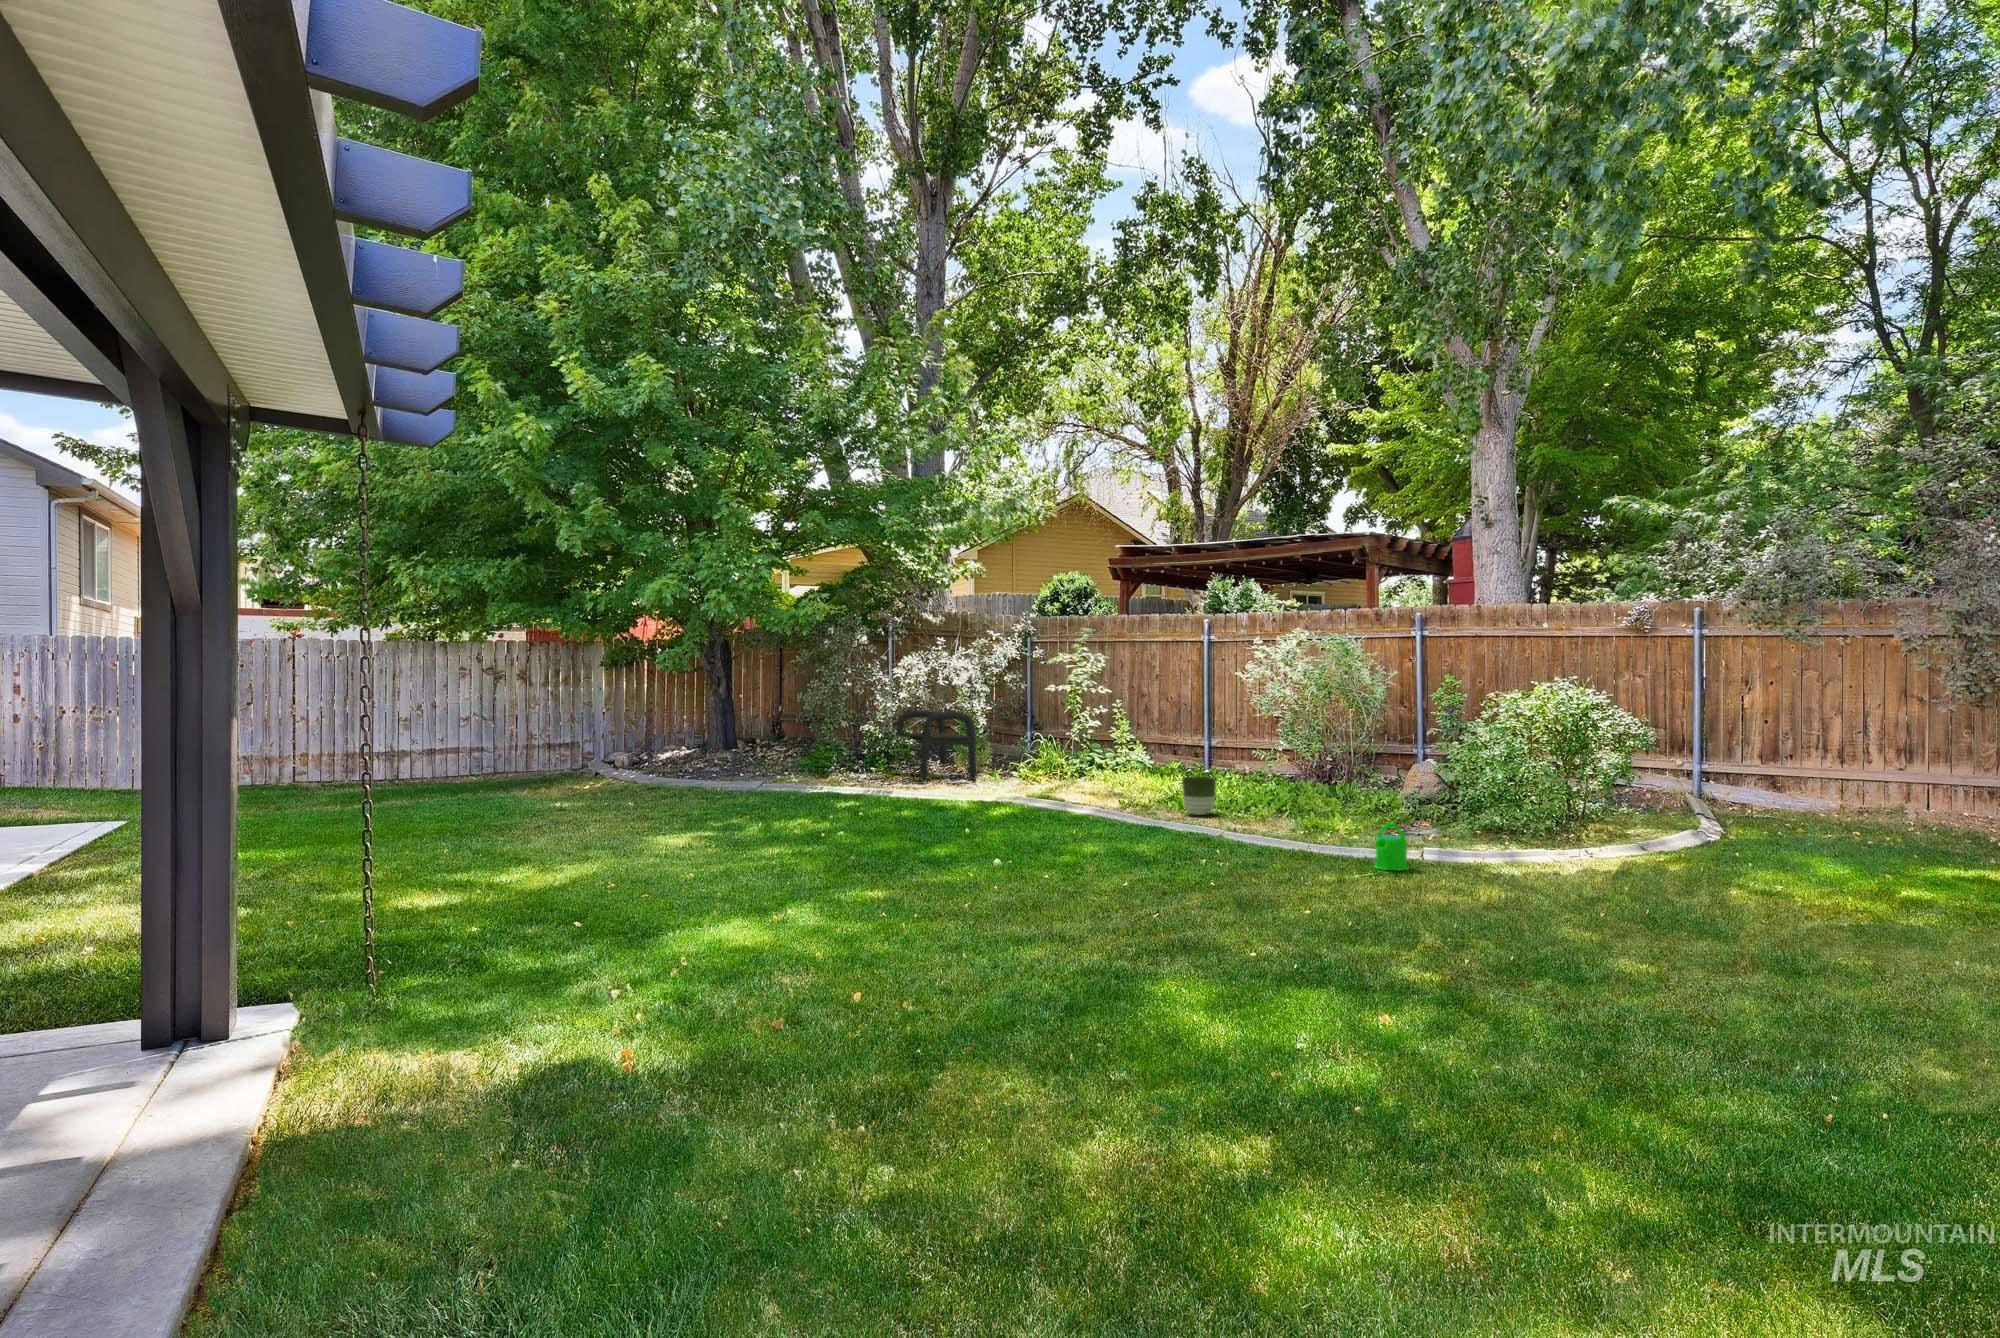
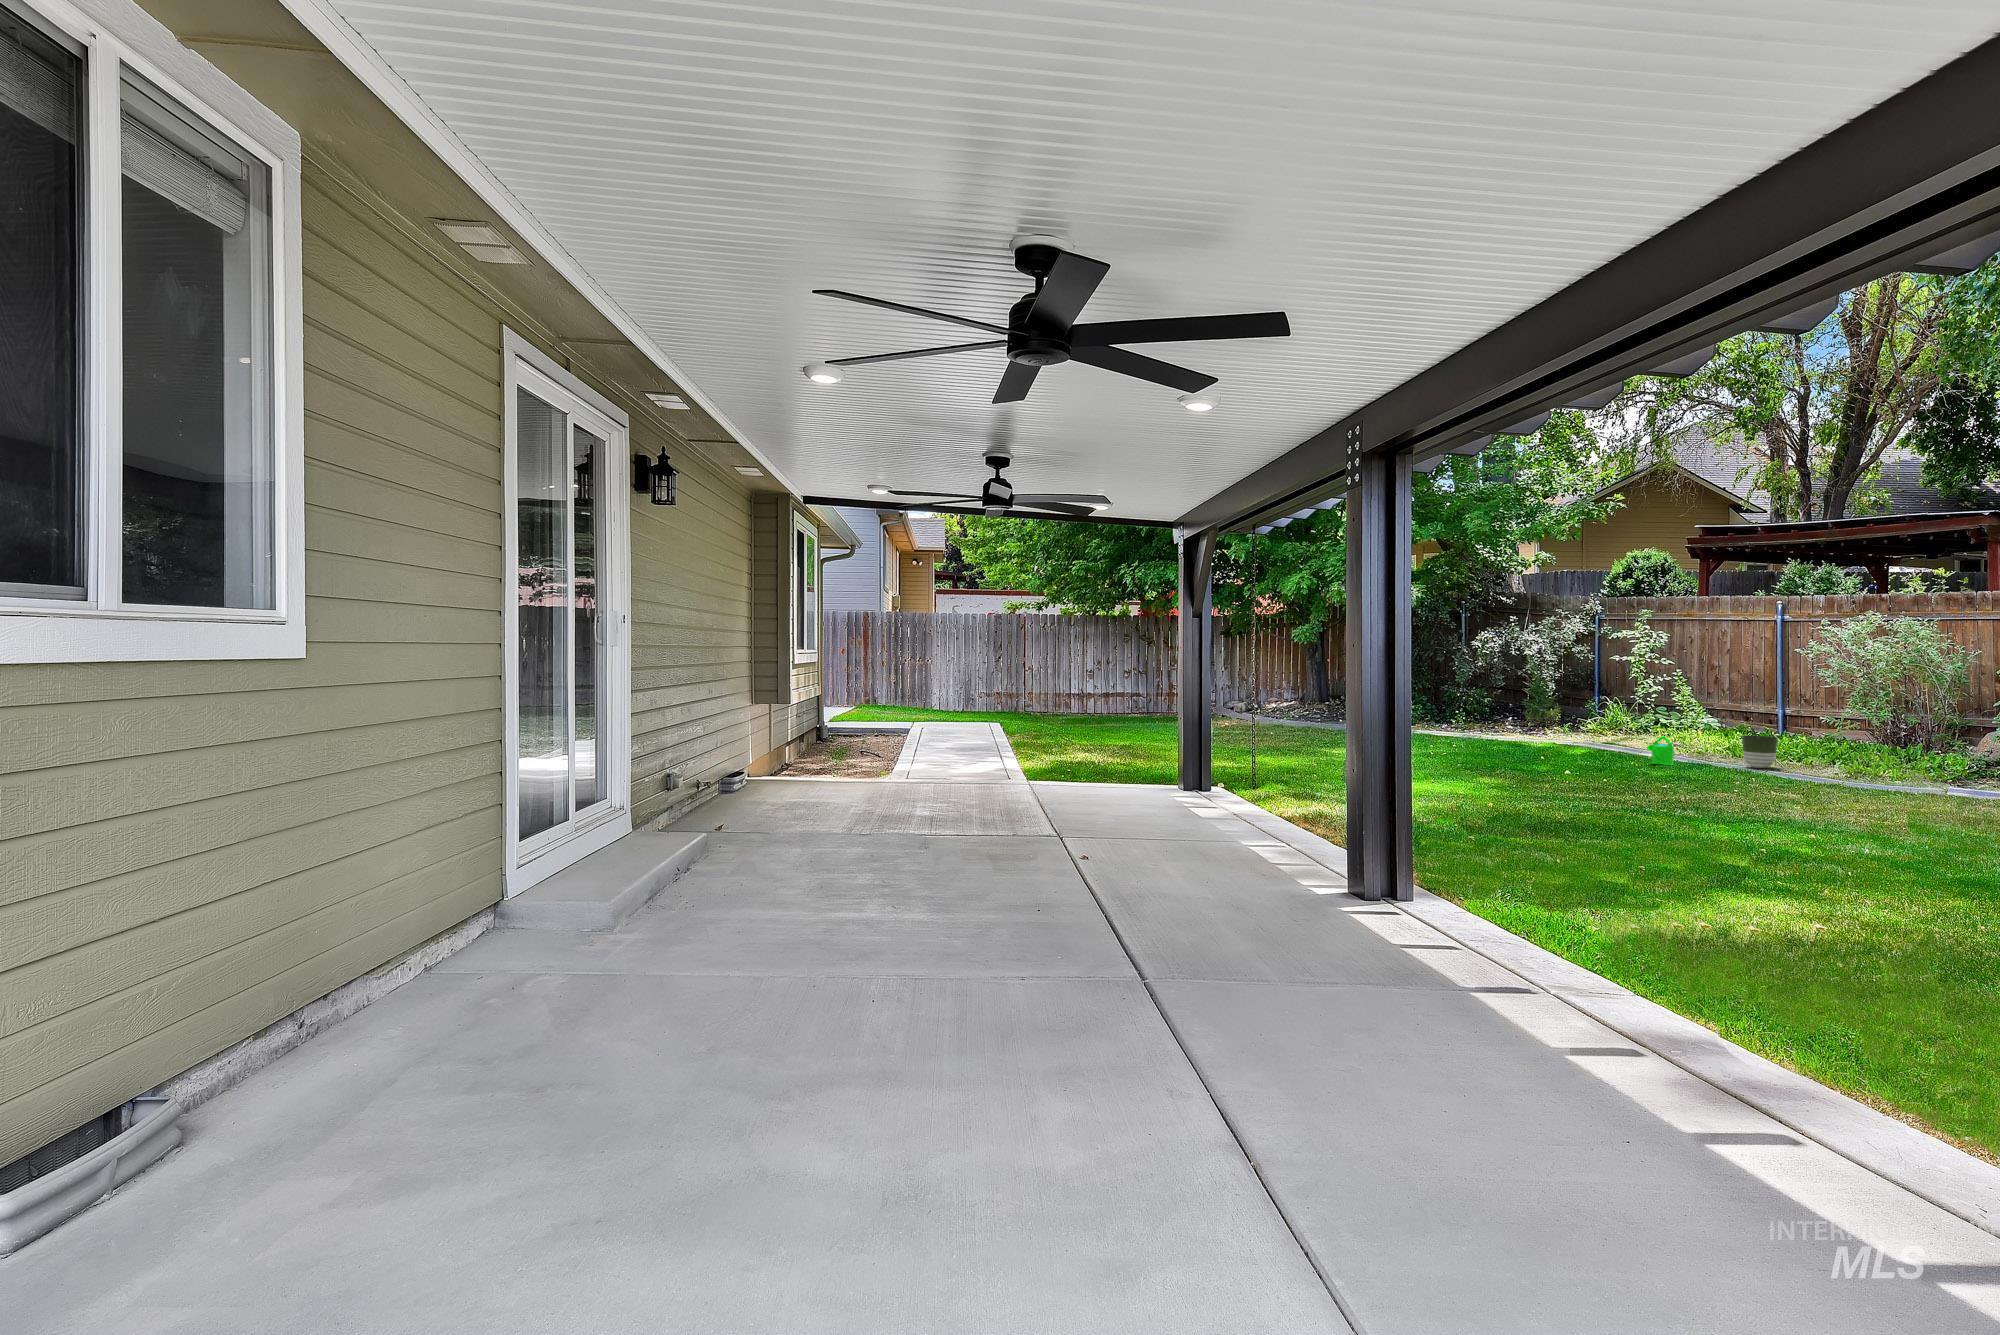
bench: present [894,710,977,781] -> none [1468,674,1544,733]
watering can: present [1374,823,1408,871] -> present [1647,736,1675,765]

